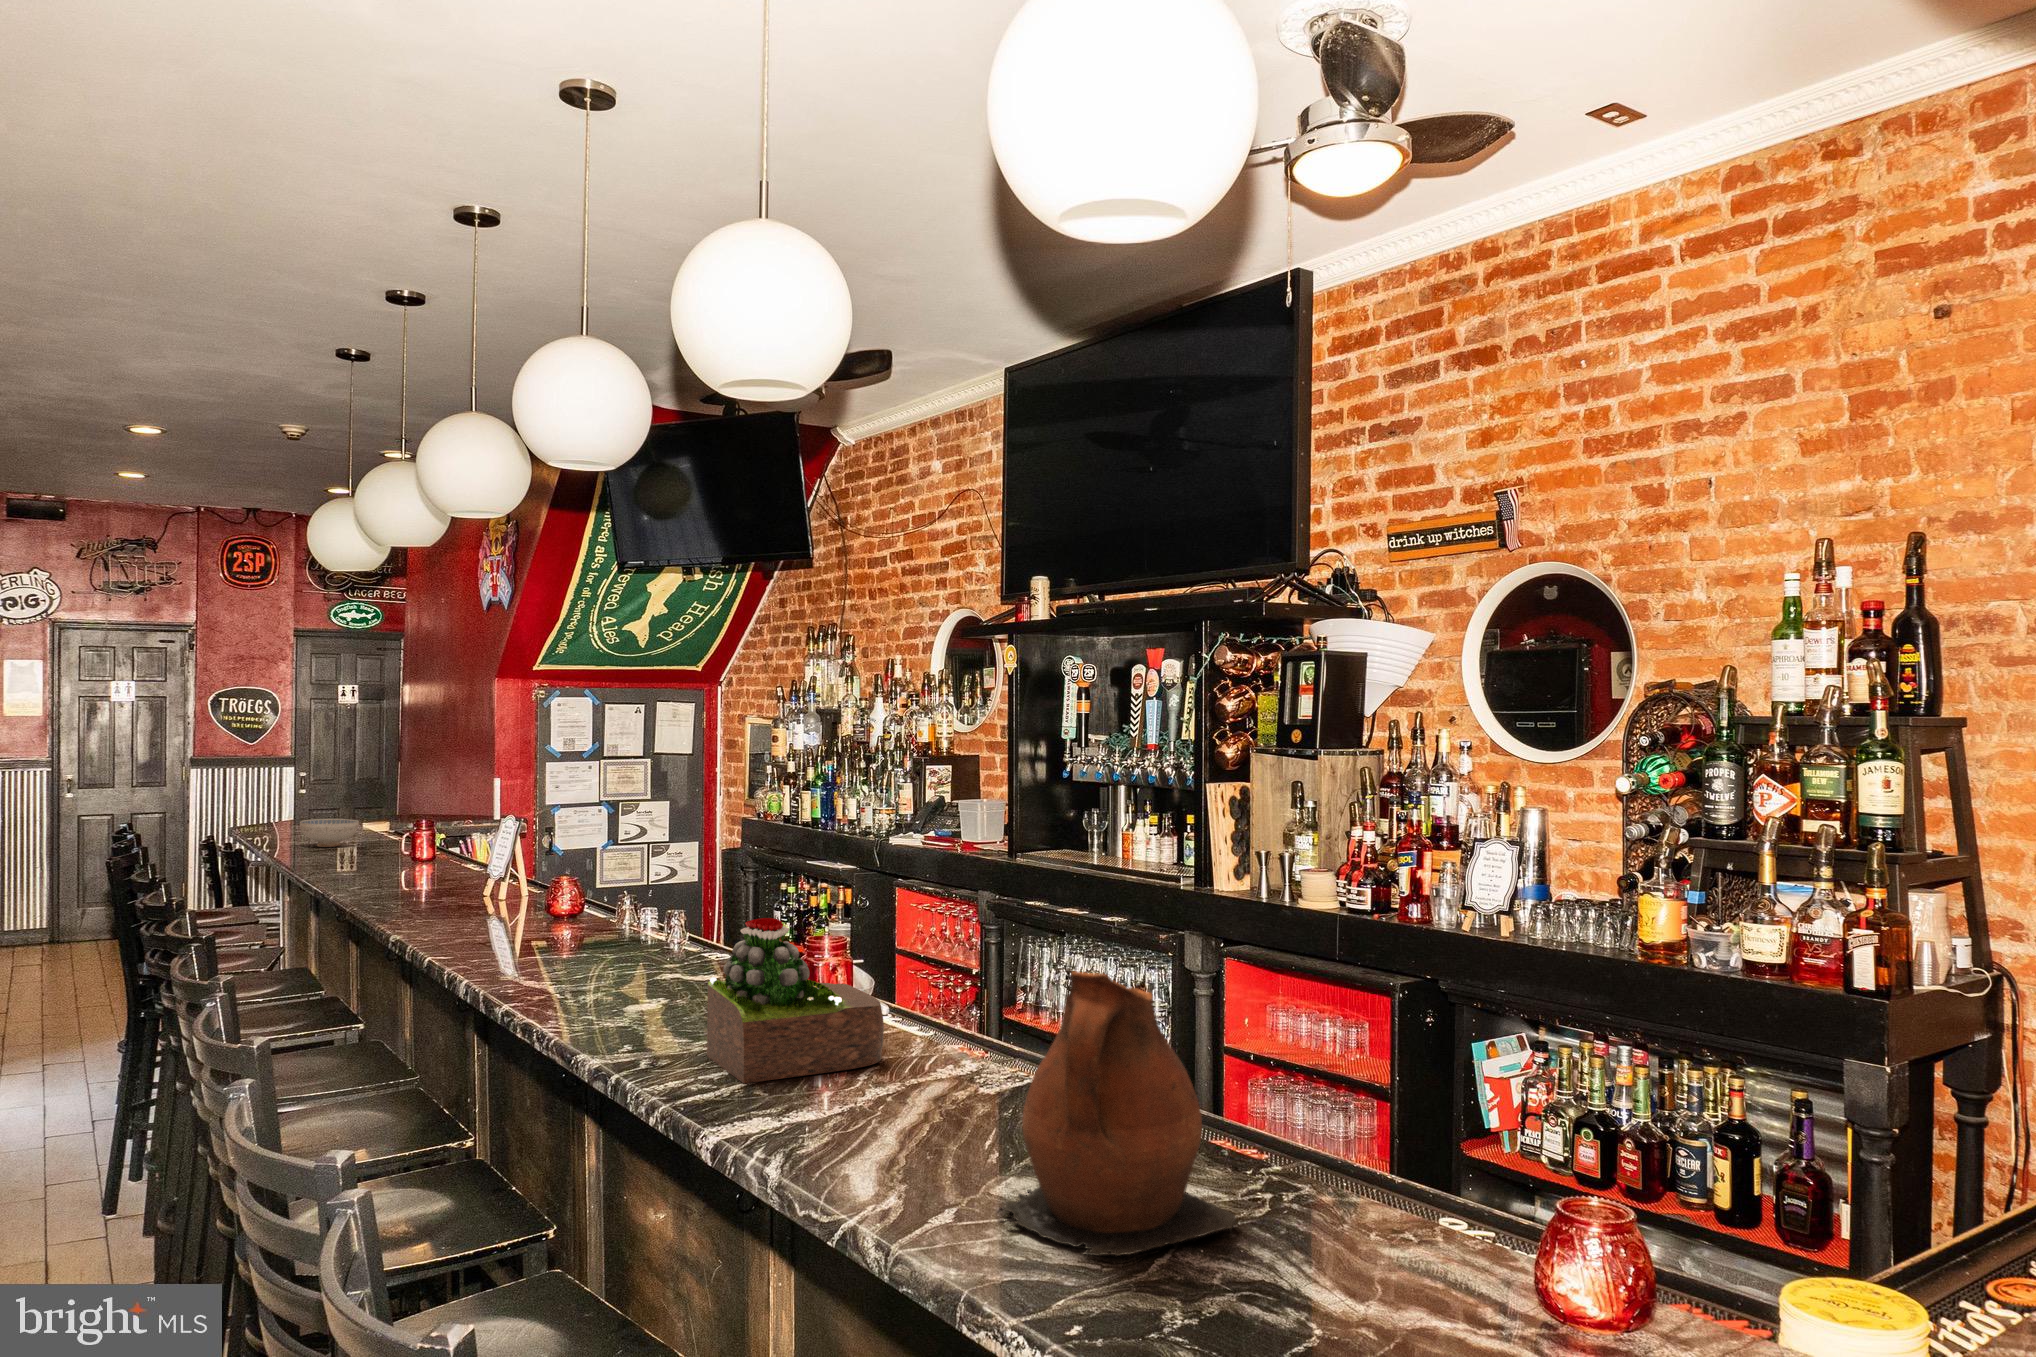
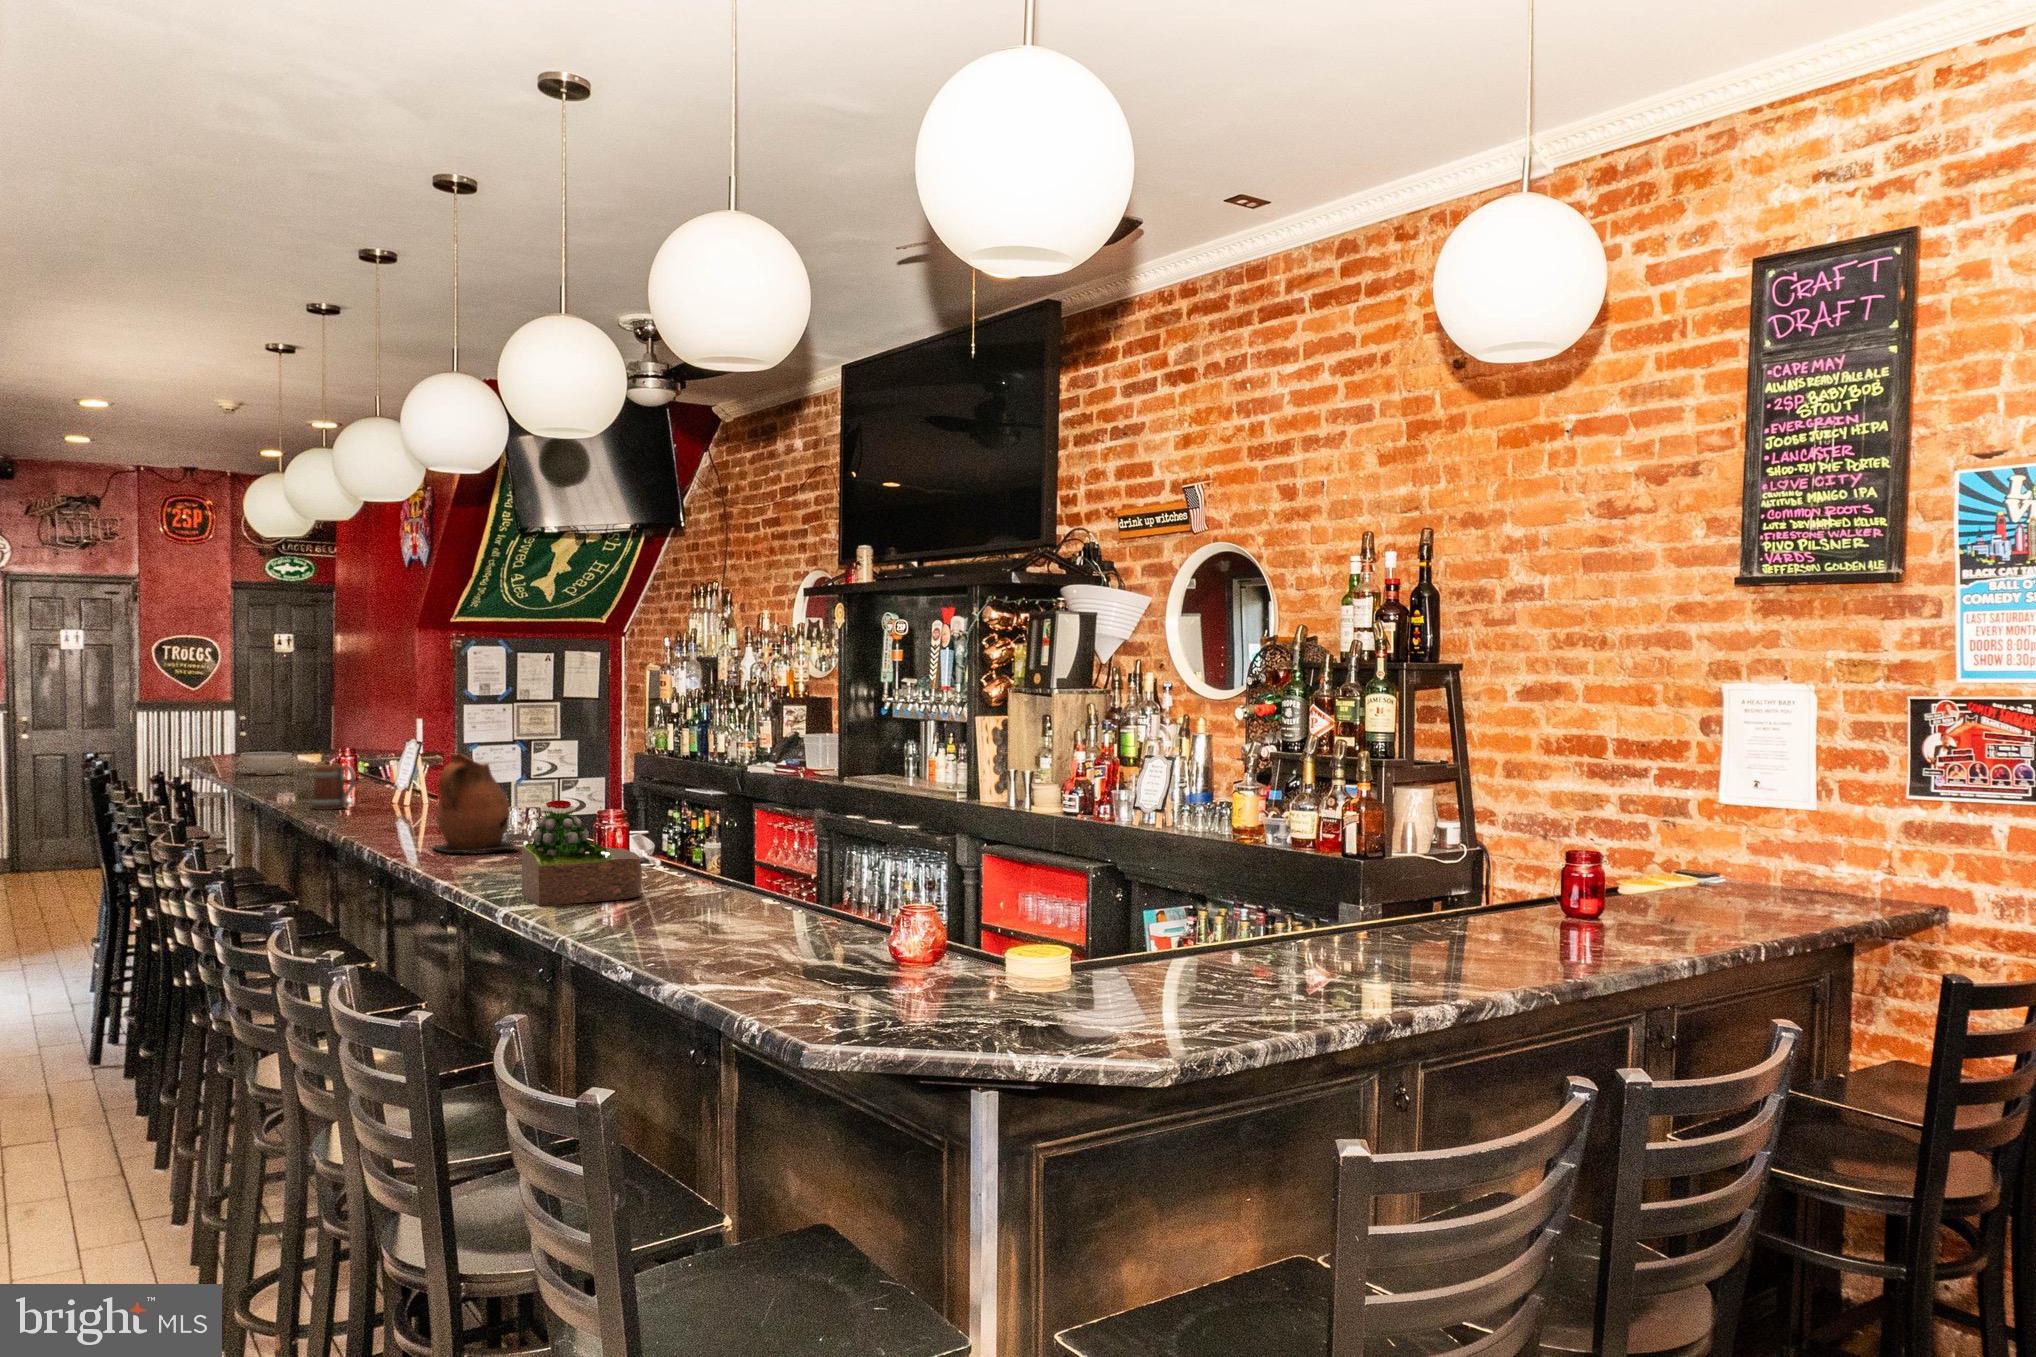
beer mug: none [387,841,441,898] -> present [312,764,355,810]
ceramic pitcher: present [997,971,1236,1256] -> present [434,754,518,852]

